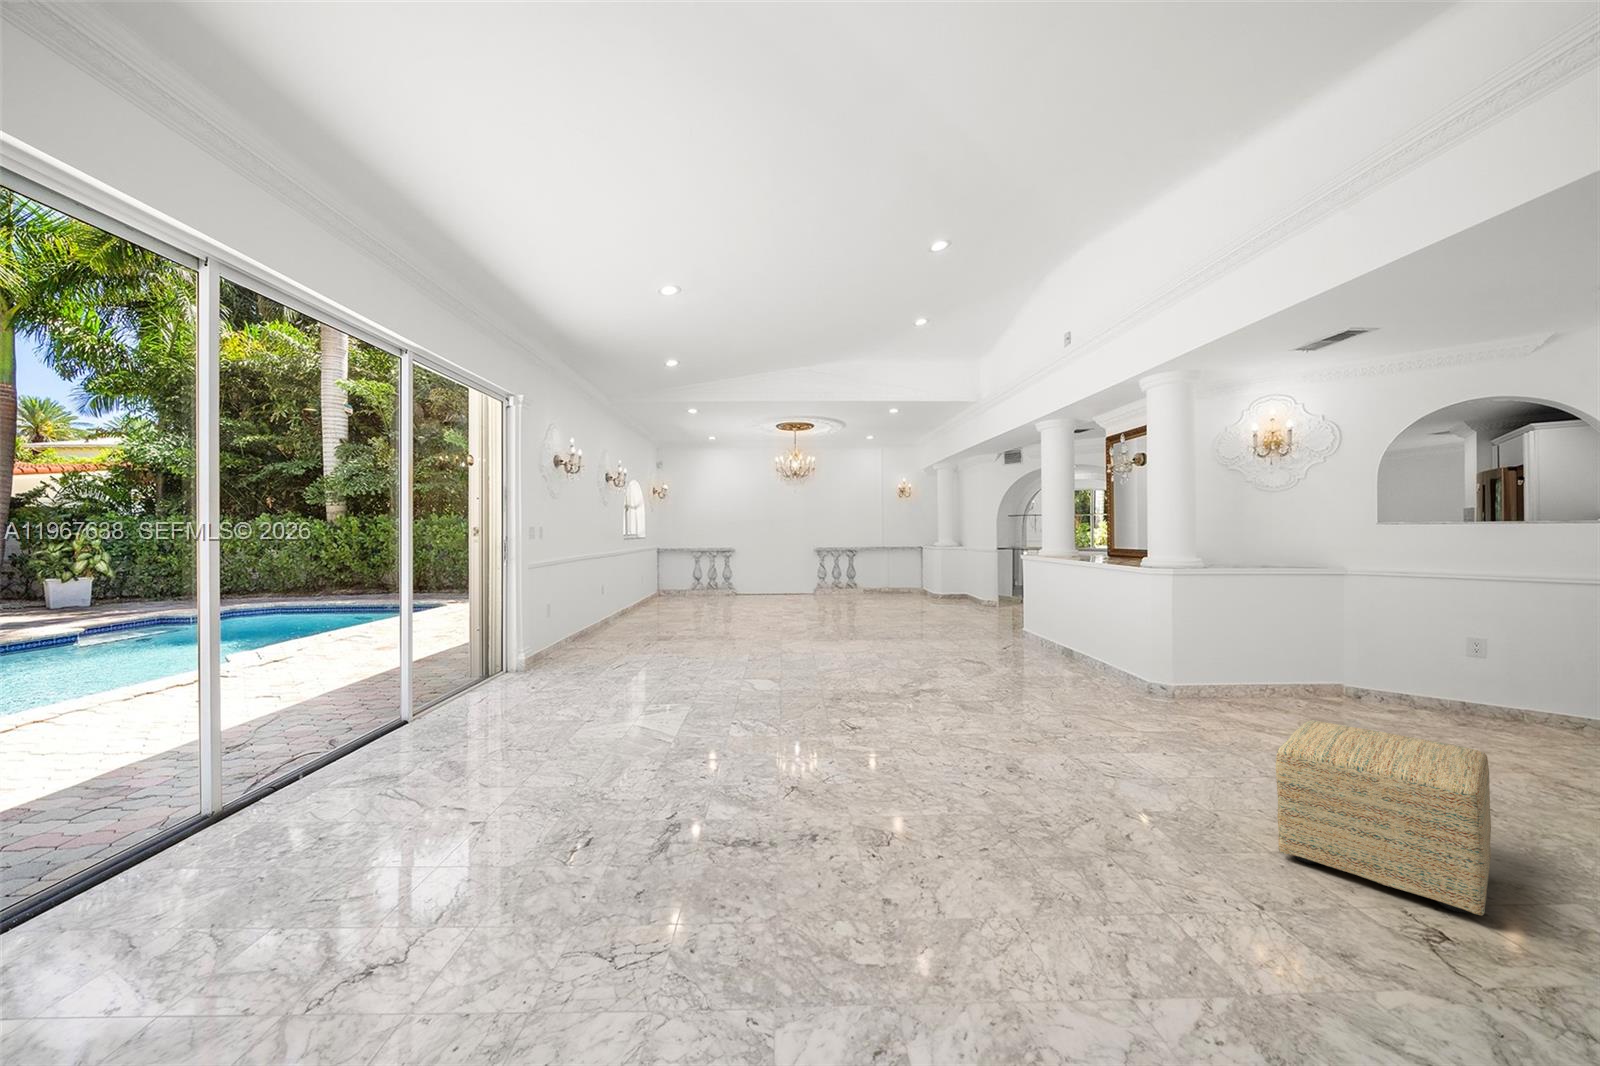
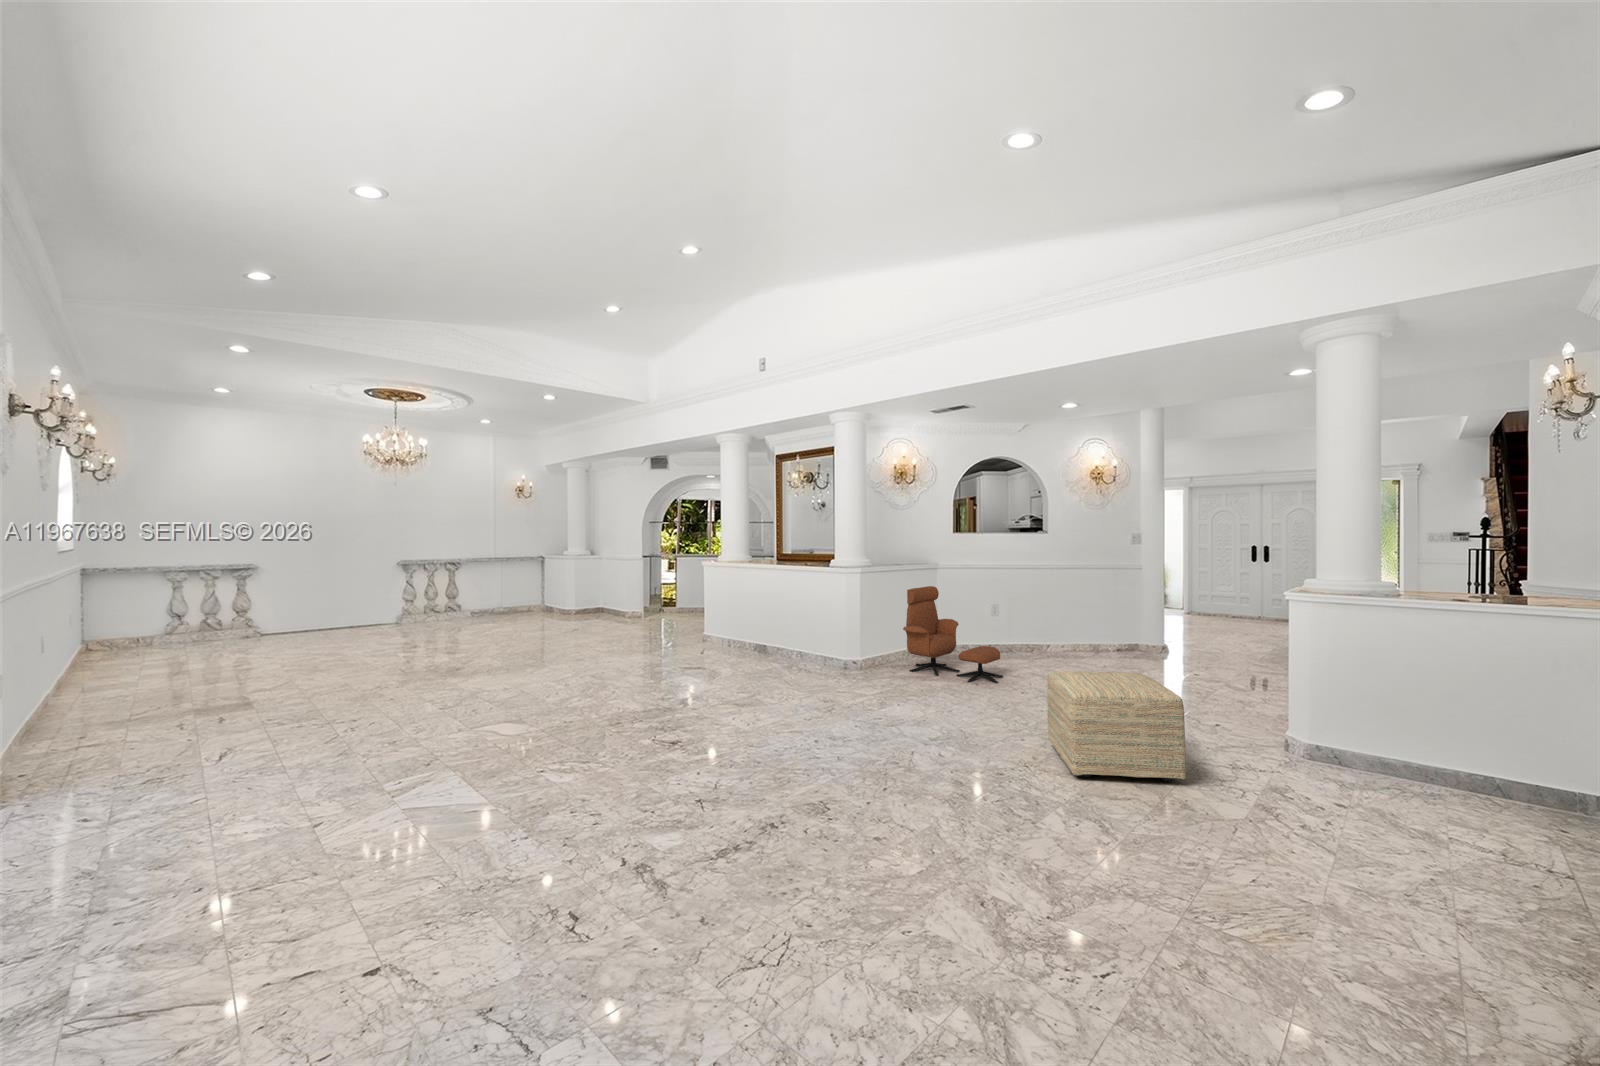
lounge chair: none [1225,597,1387,738] -> present [903,586,1003,683]

